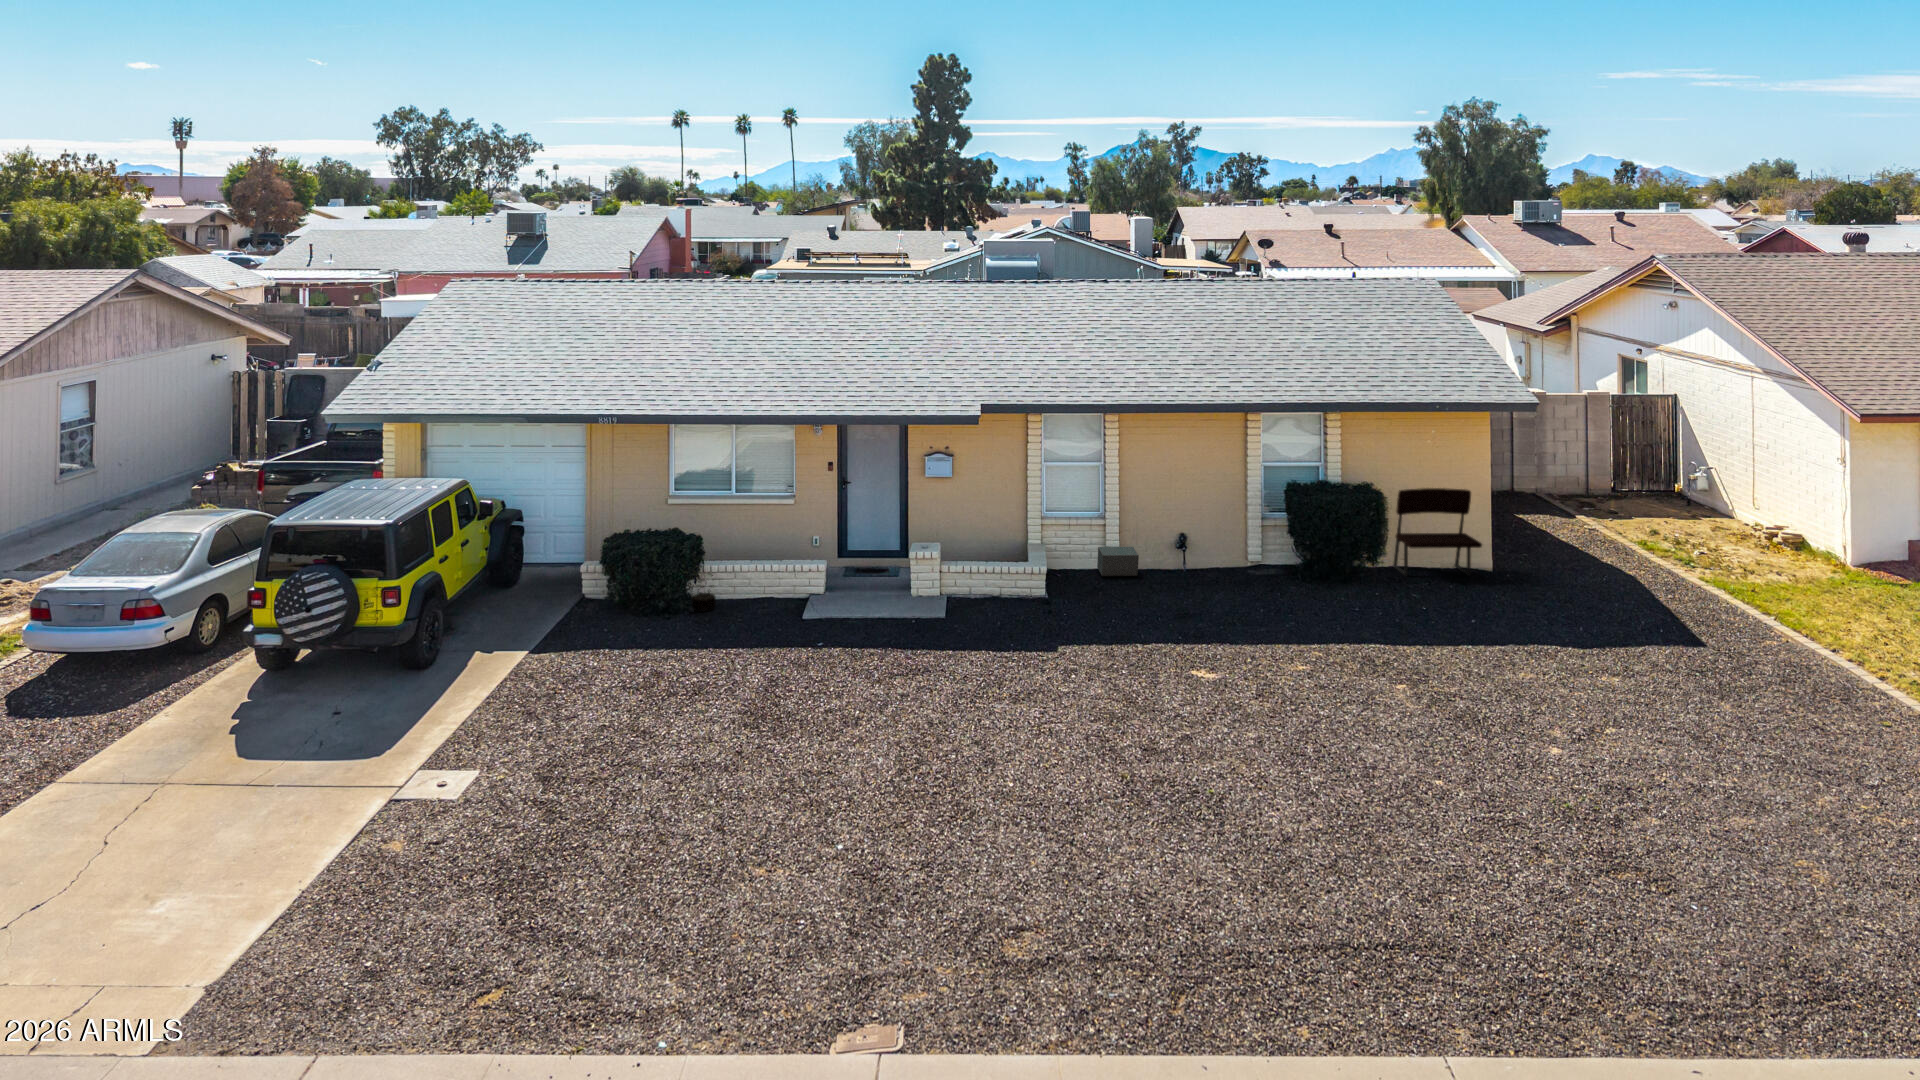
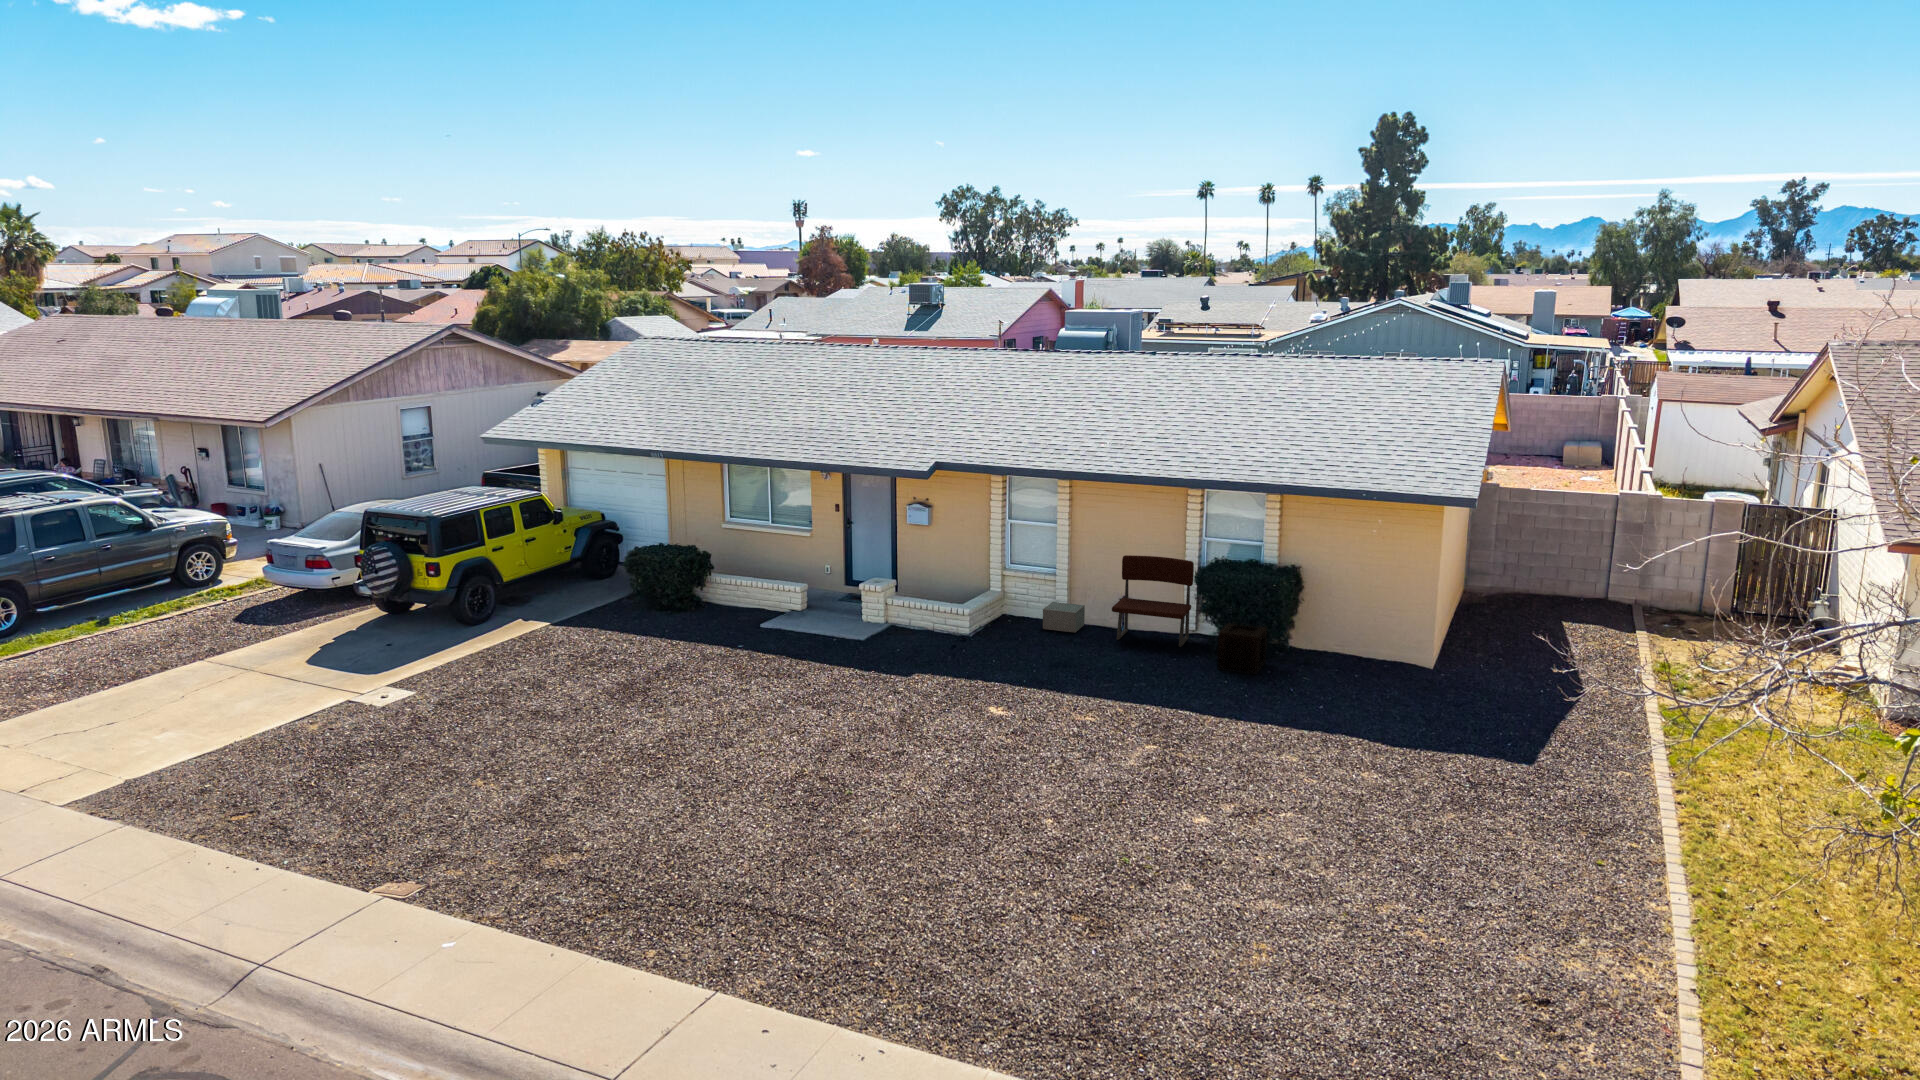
bench: present [1393,488,1482,576] -> present [1112,555,1194,647]
wooden crate: none [1306,546,1357,593] -> present [1217,623,1267,675]
decorative plant: present [690,572,716,612] -> none [681,580,706,614]

